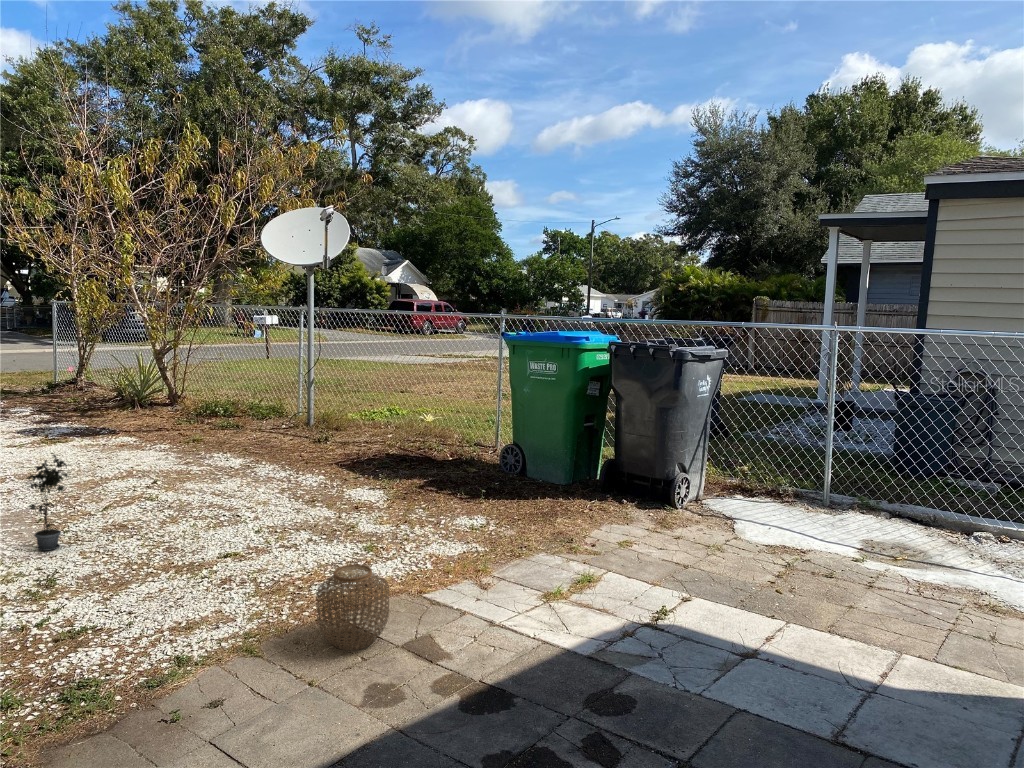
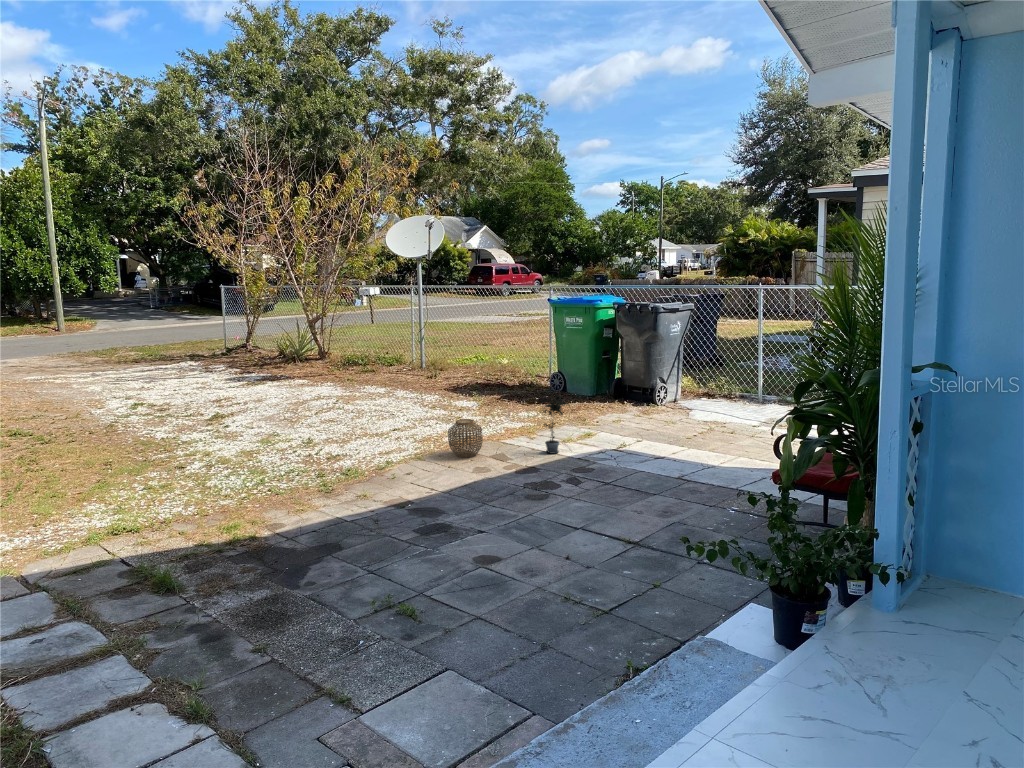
potted plant: present [27,455,69,551] -> present [540,394,568,454]

